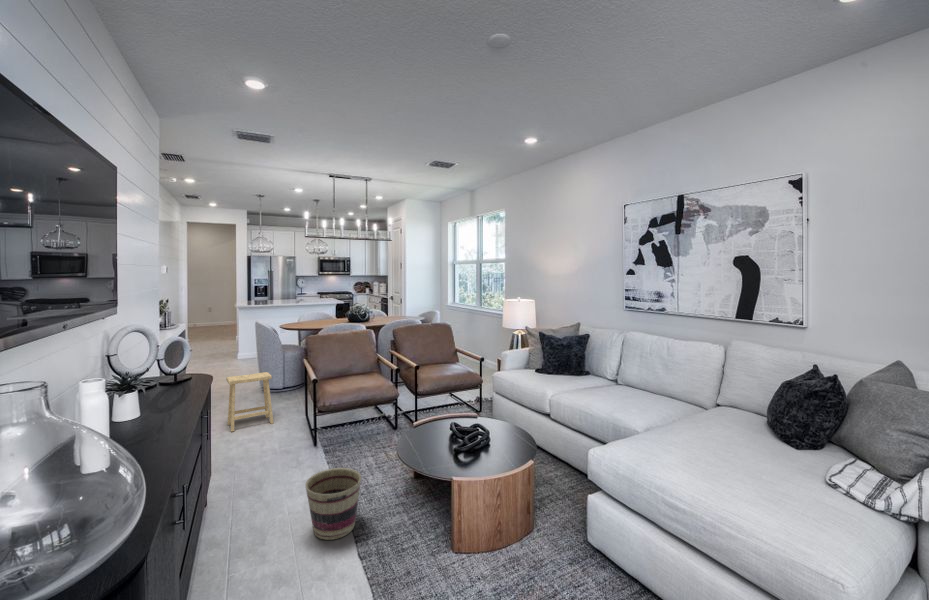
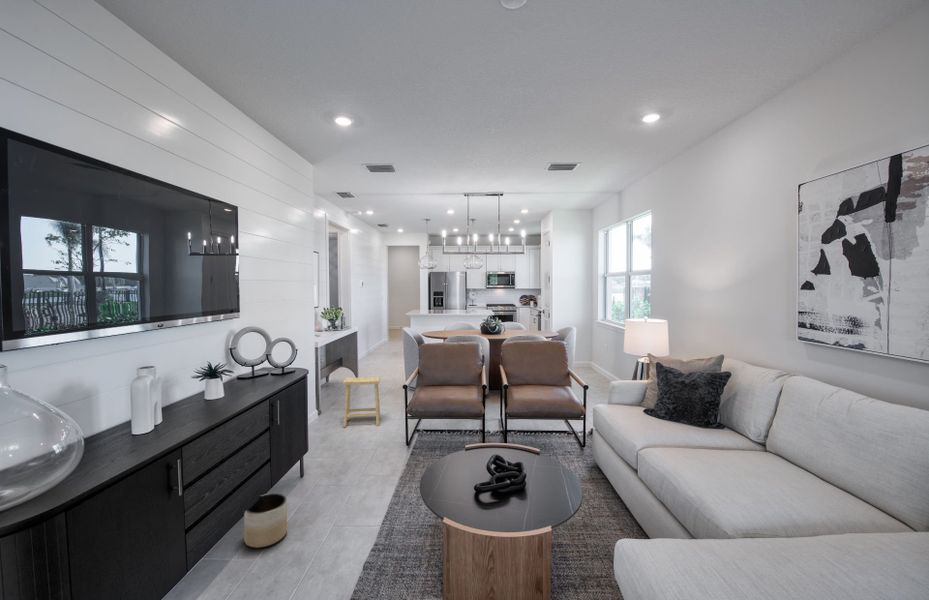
basket: present [306,468,361,540] -> none [311,486,368,563]
planter: none [218,495,265,554] -> present [244,493,287,548]

